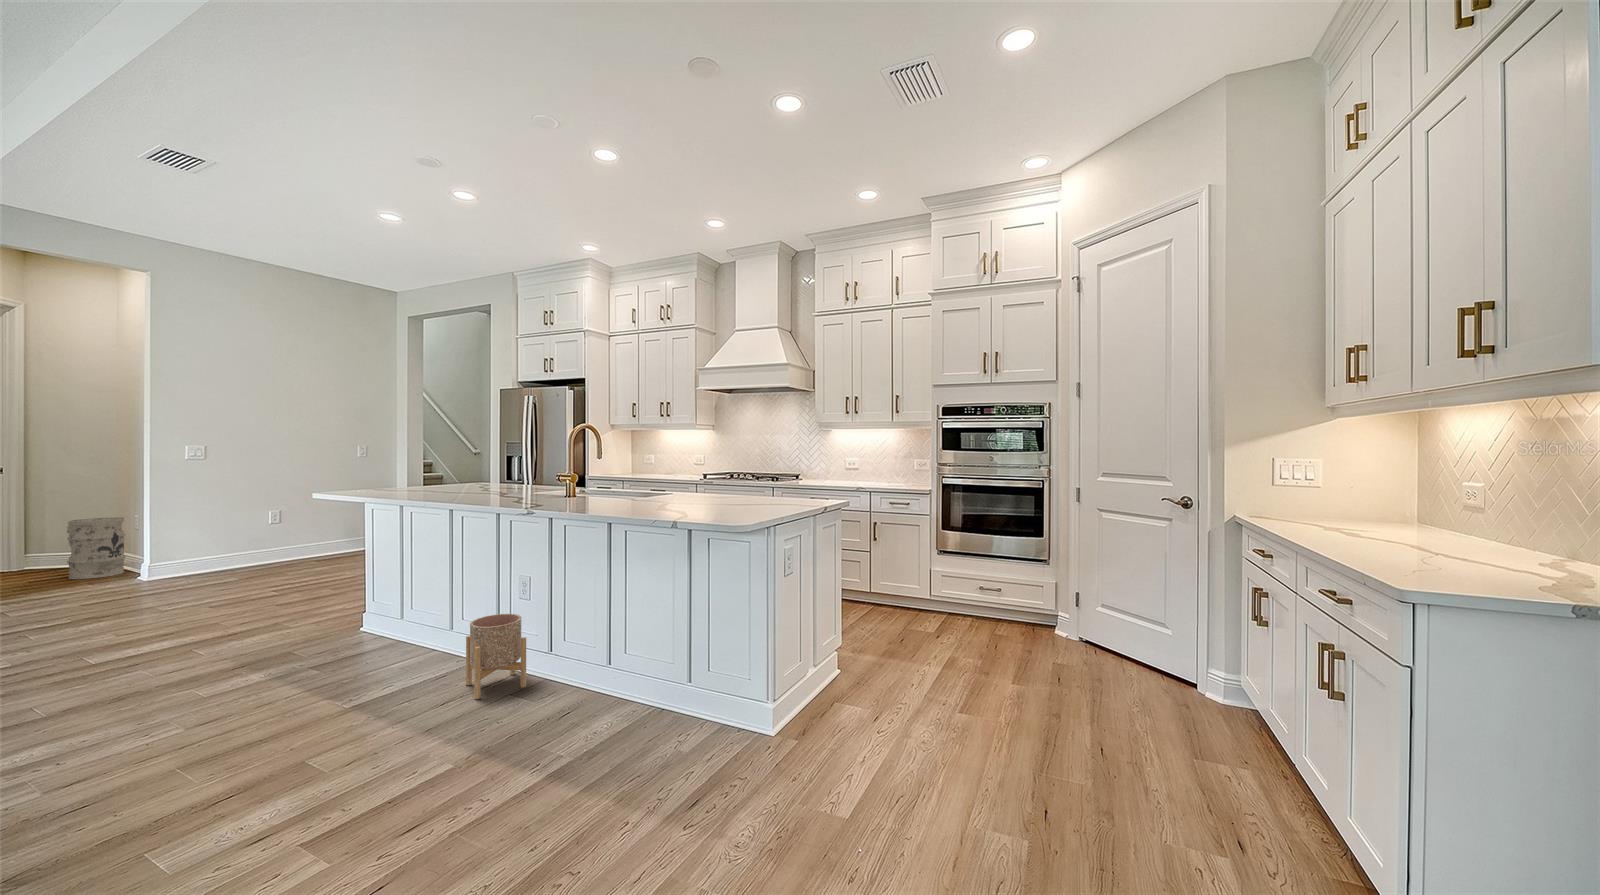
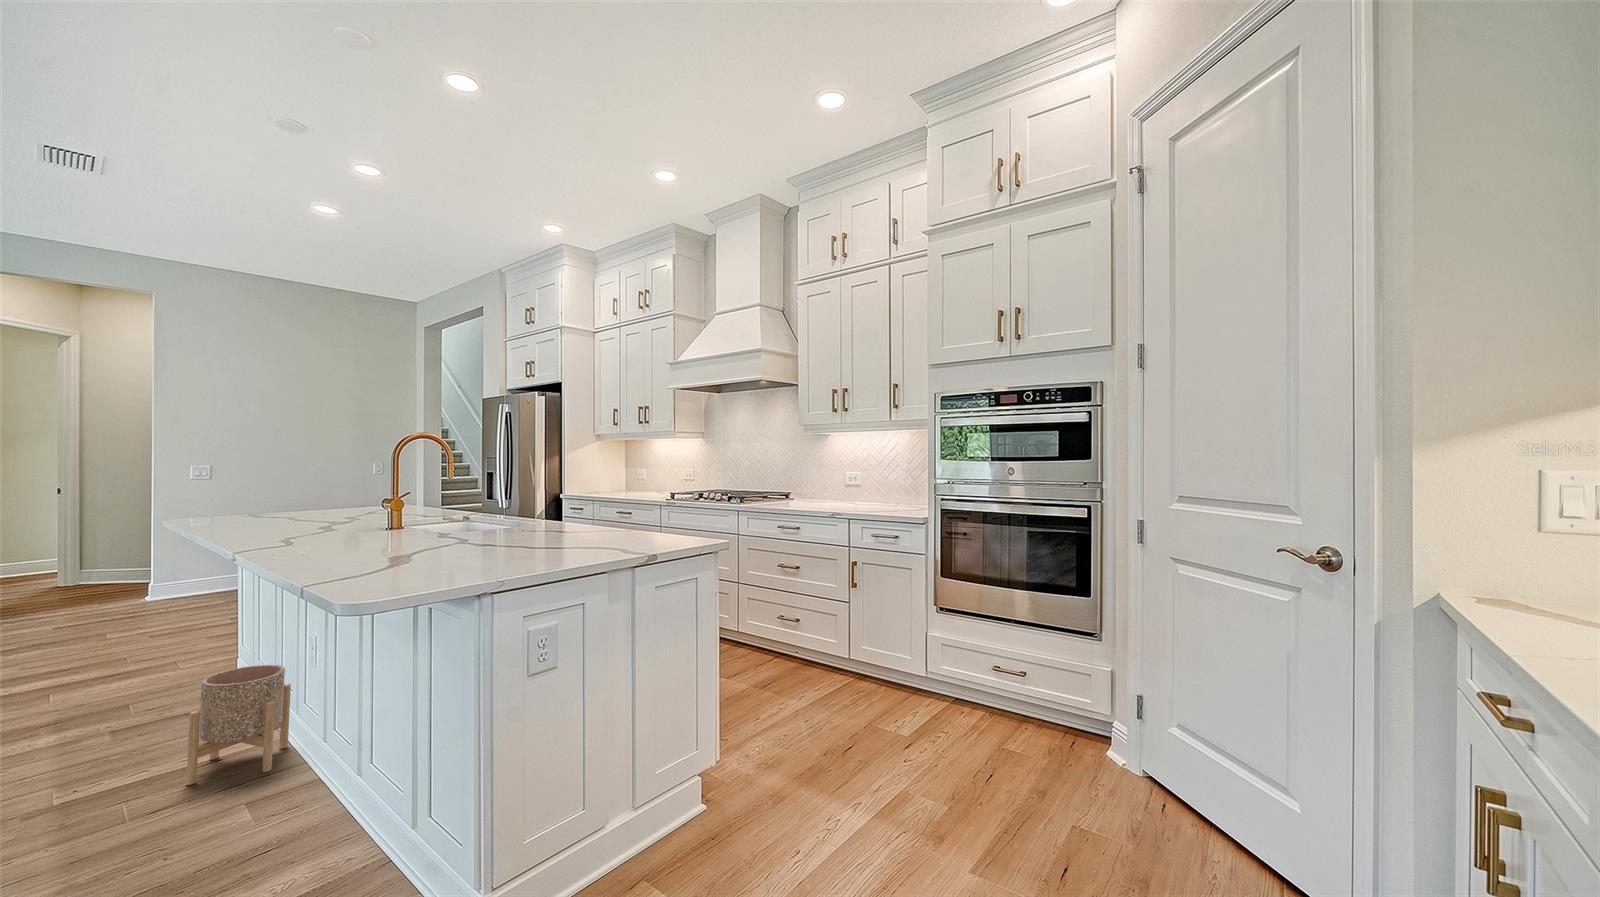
trash can: present [67,517,126,579] -> none [88,524,143,583]

